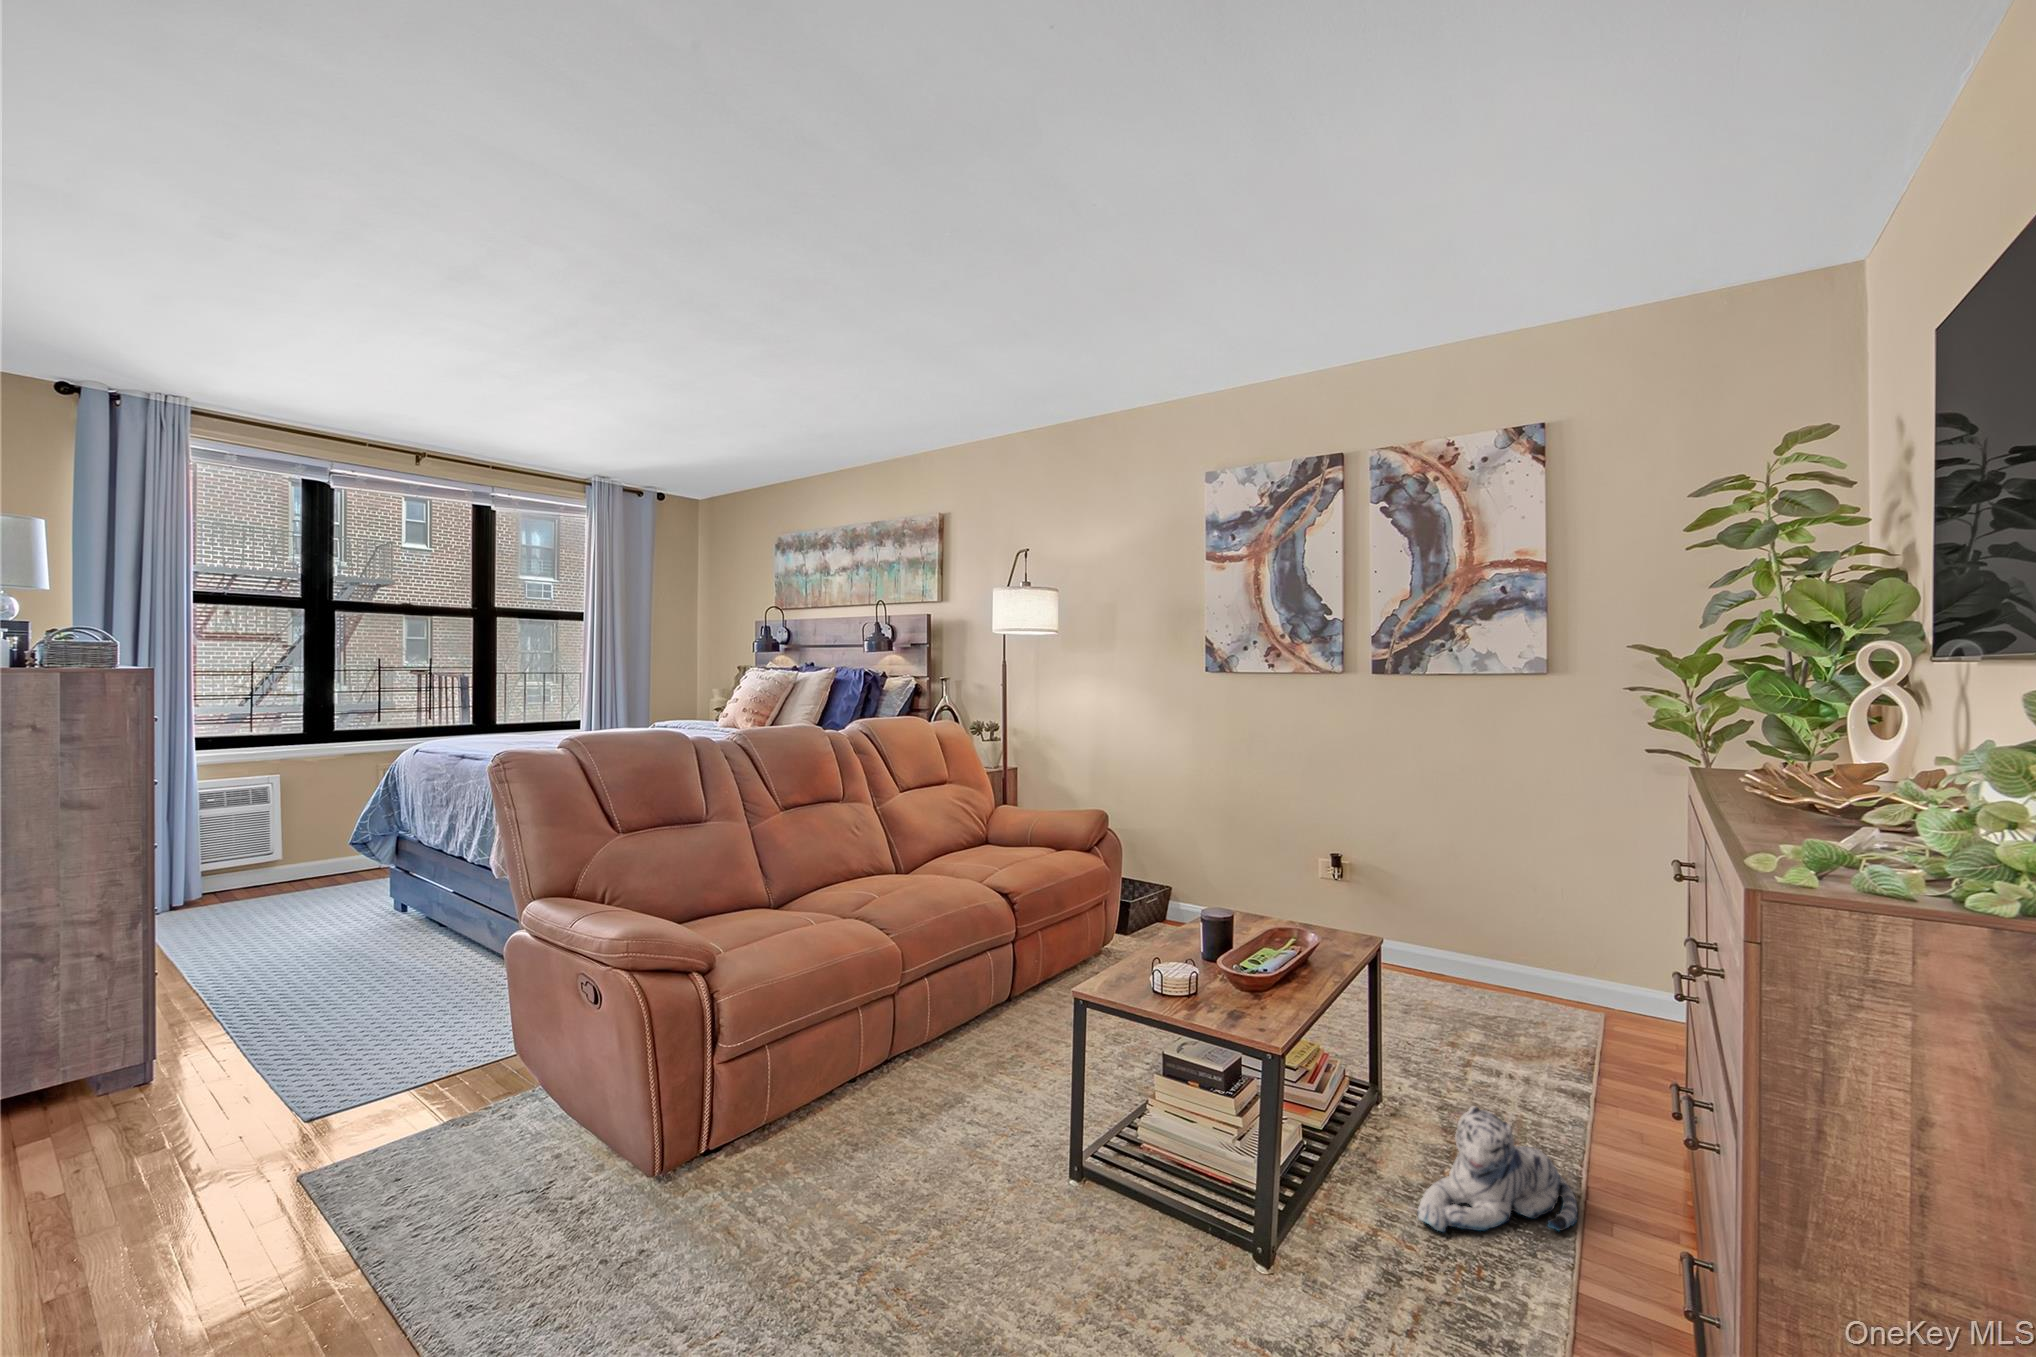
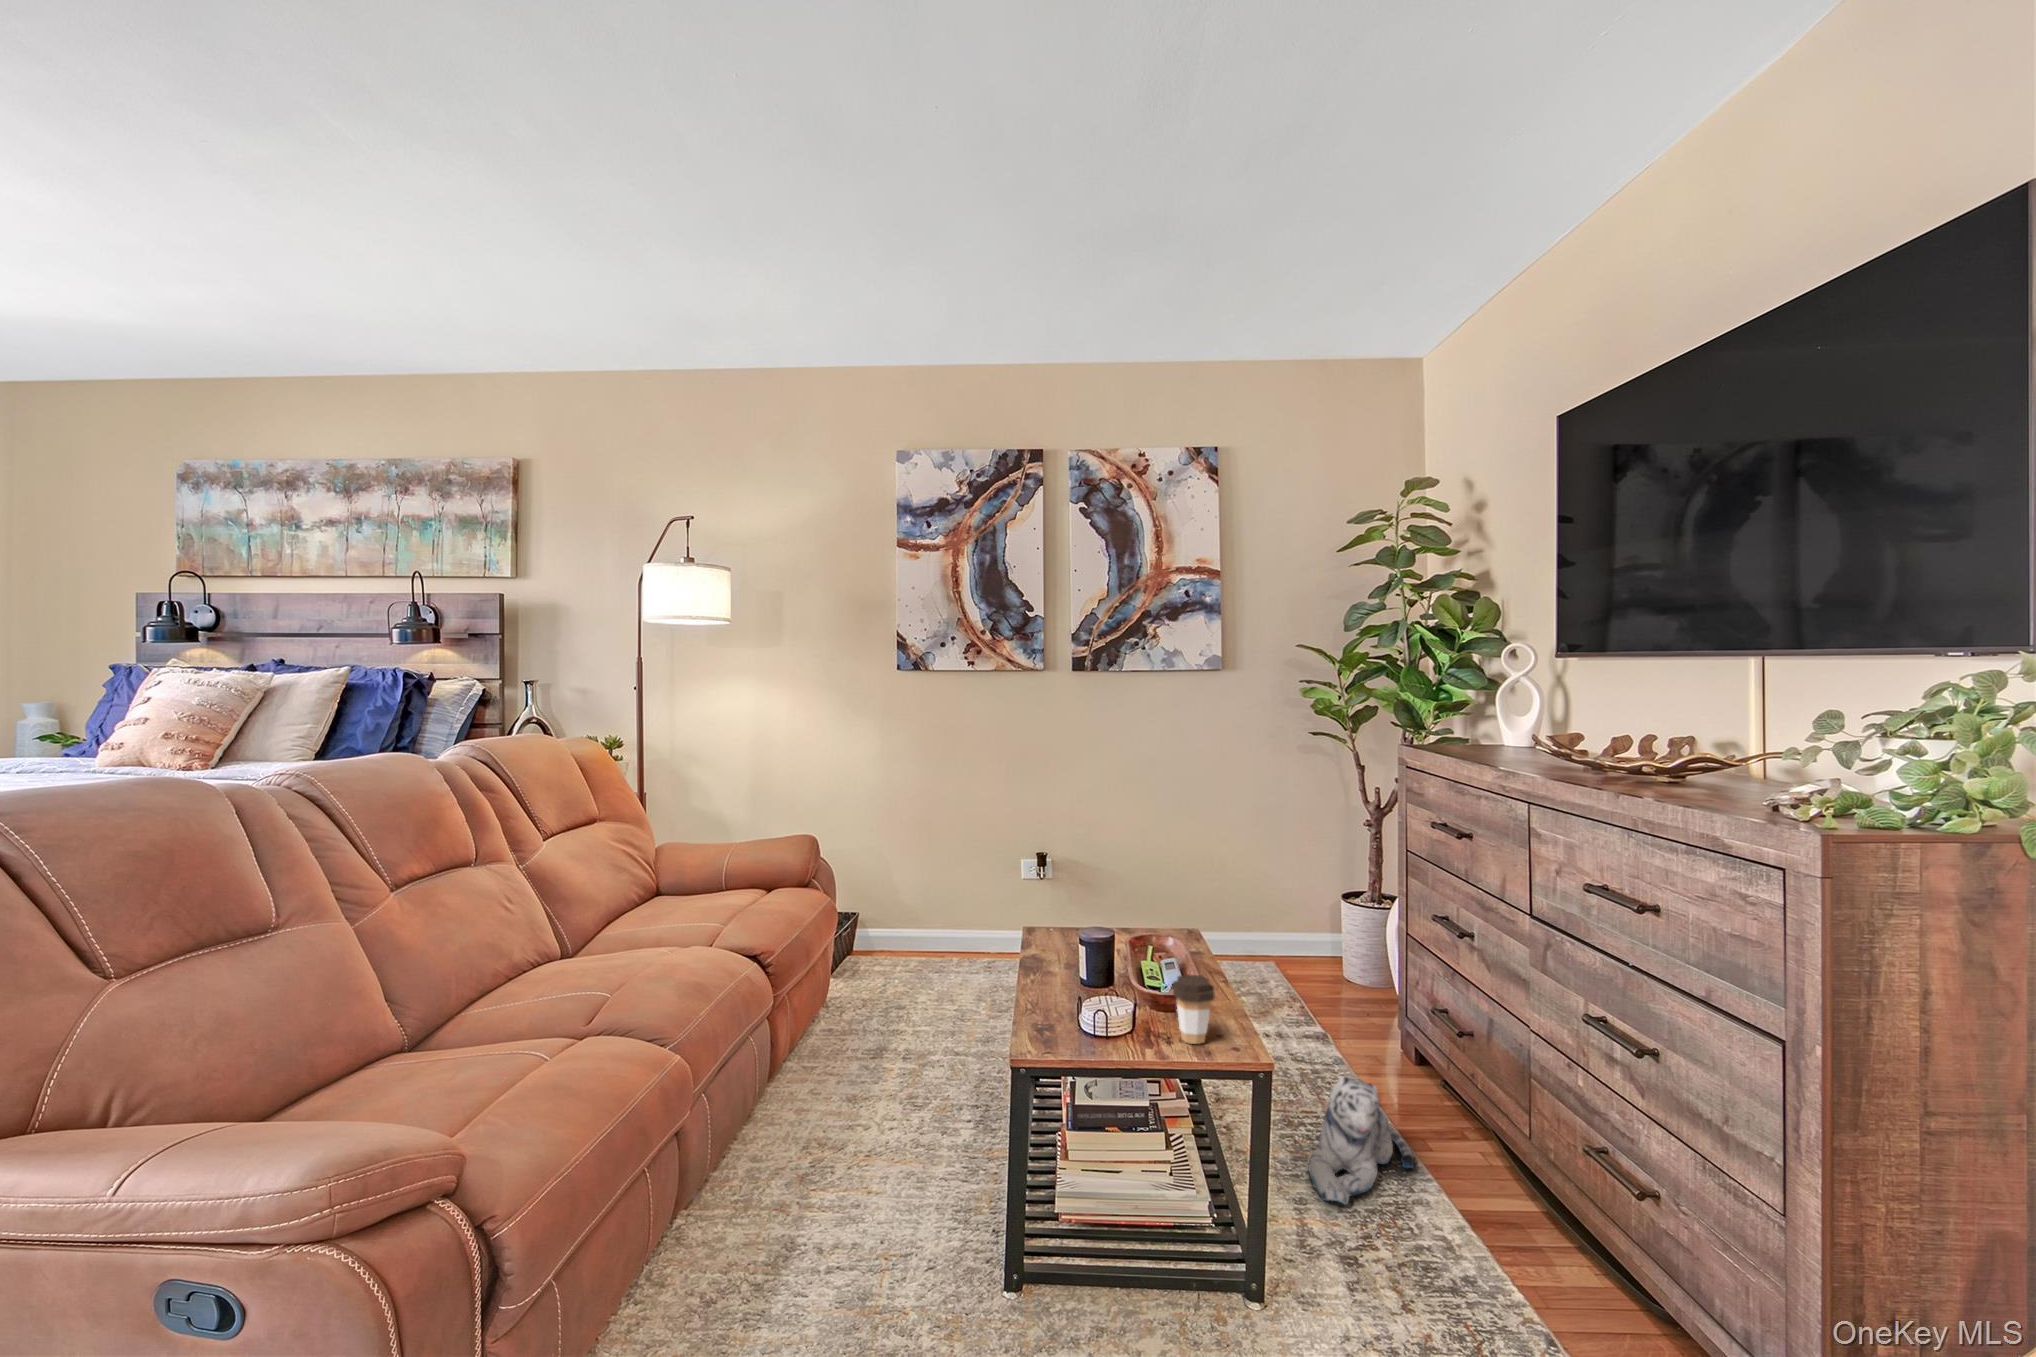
coffee cup: none [1224,952,1263,1016] -> present [1173,974,1214,1044]

